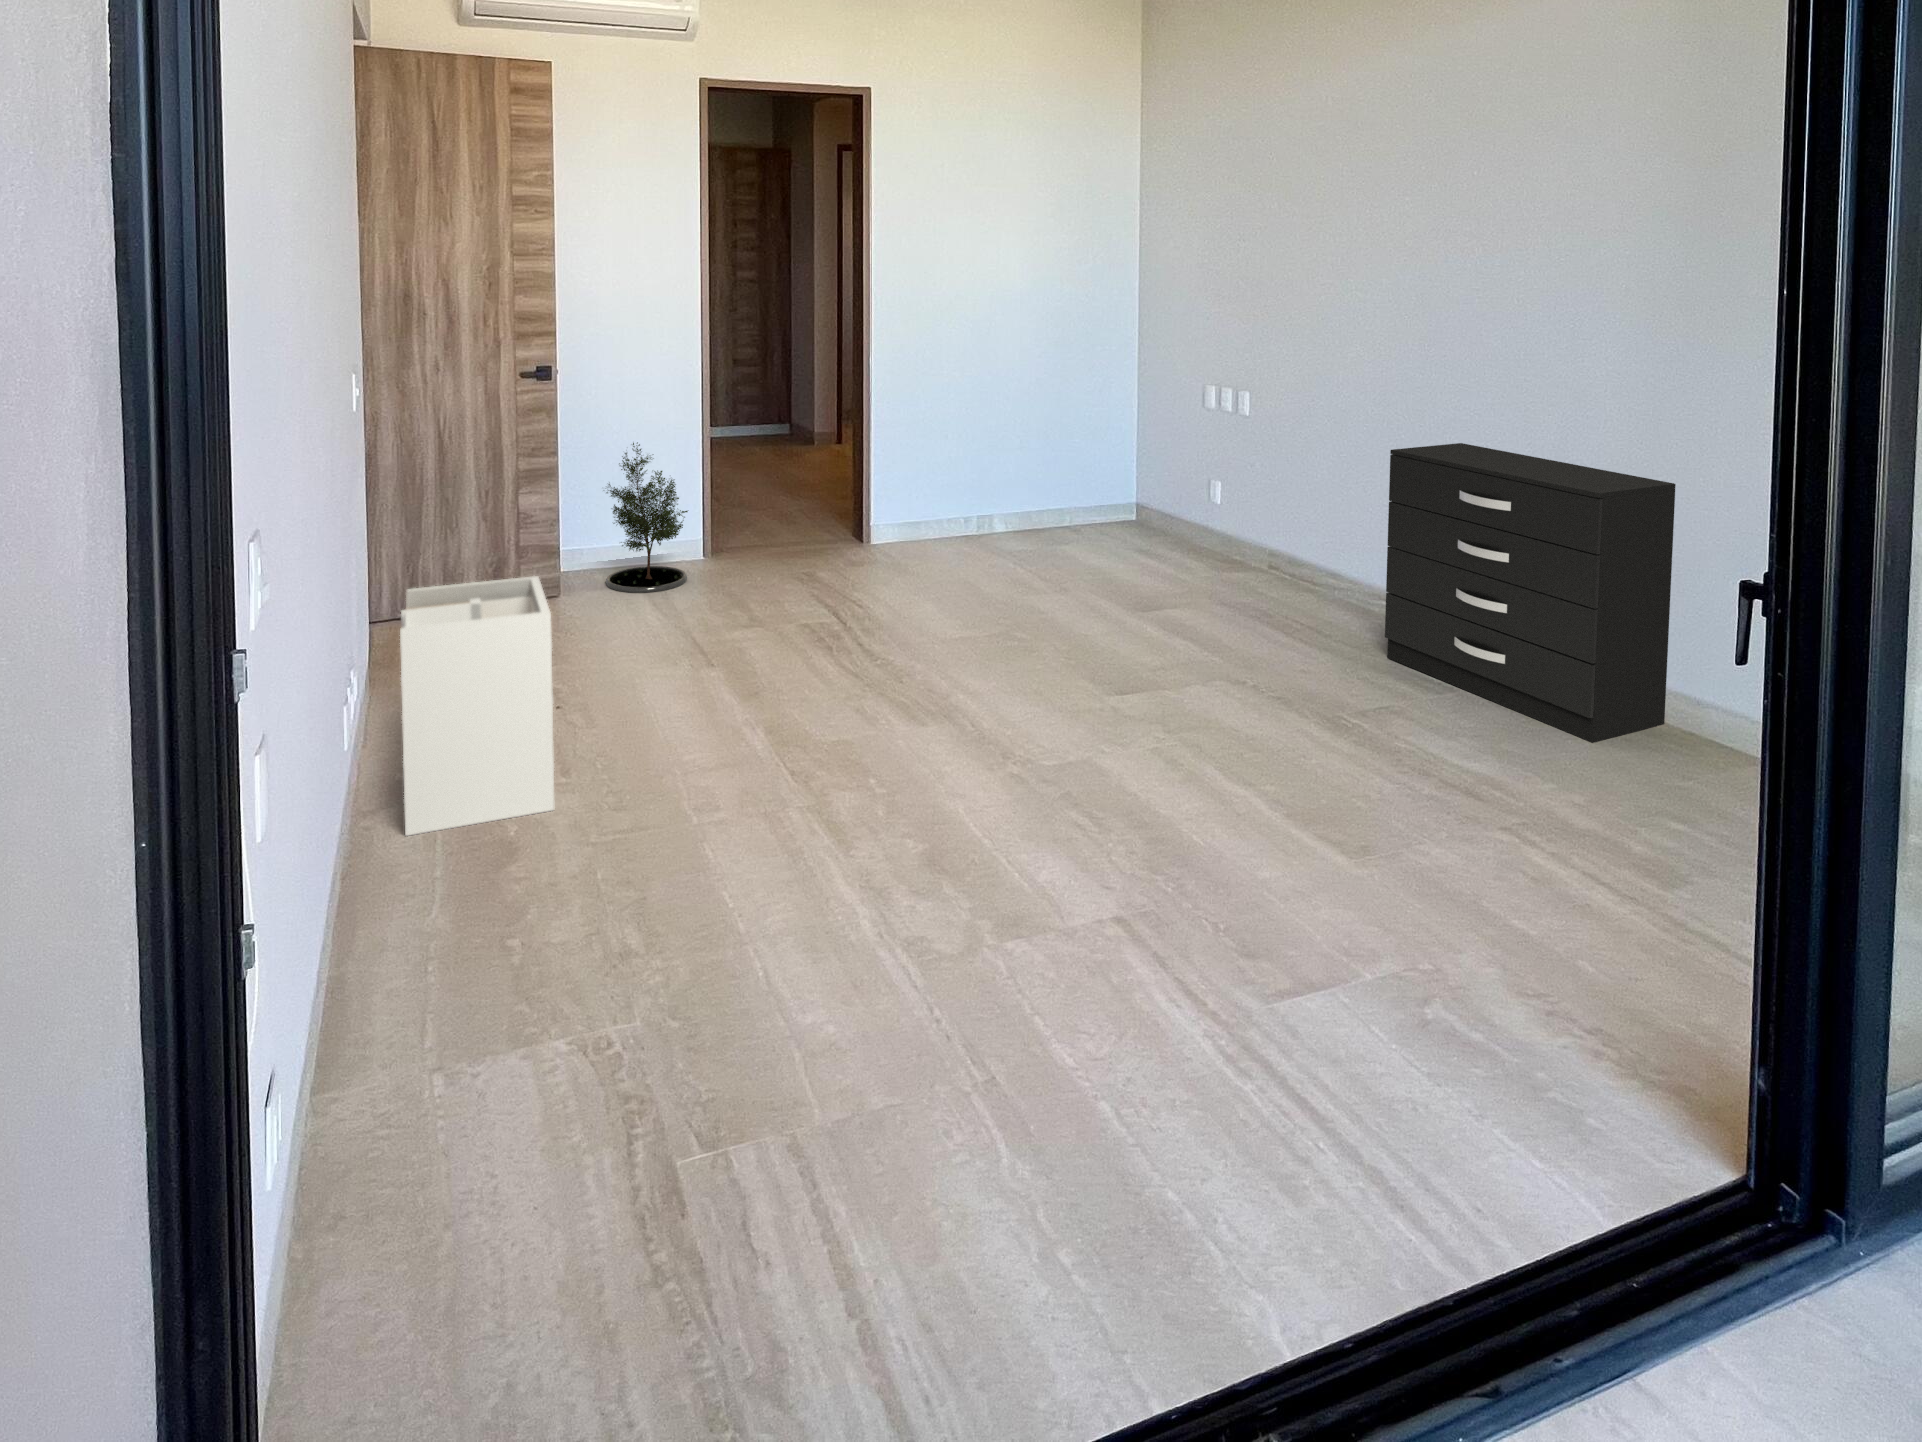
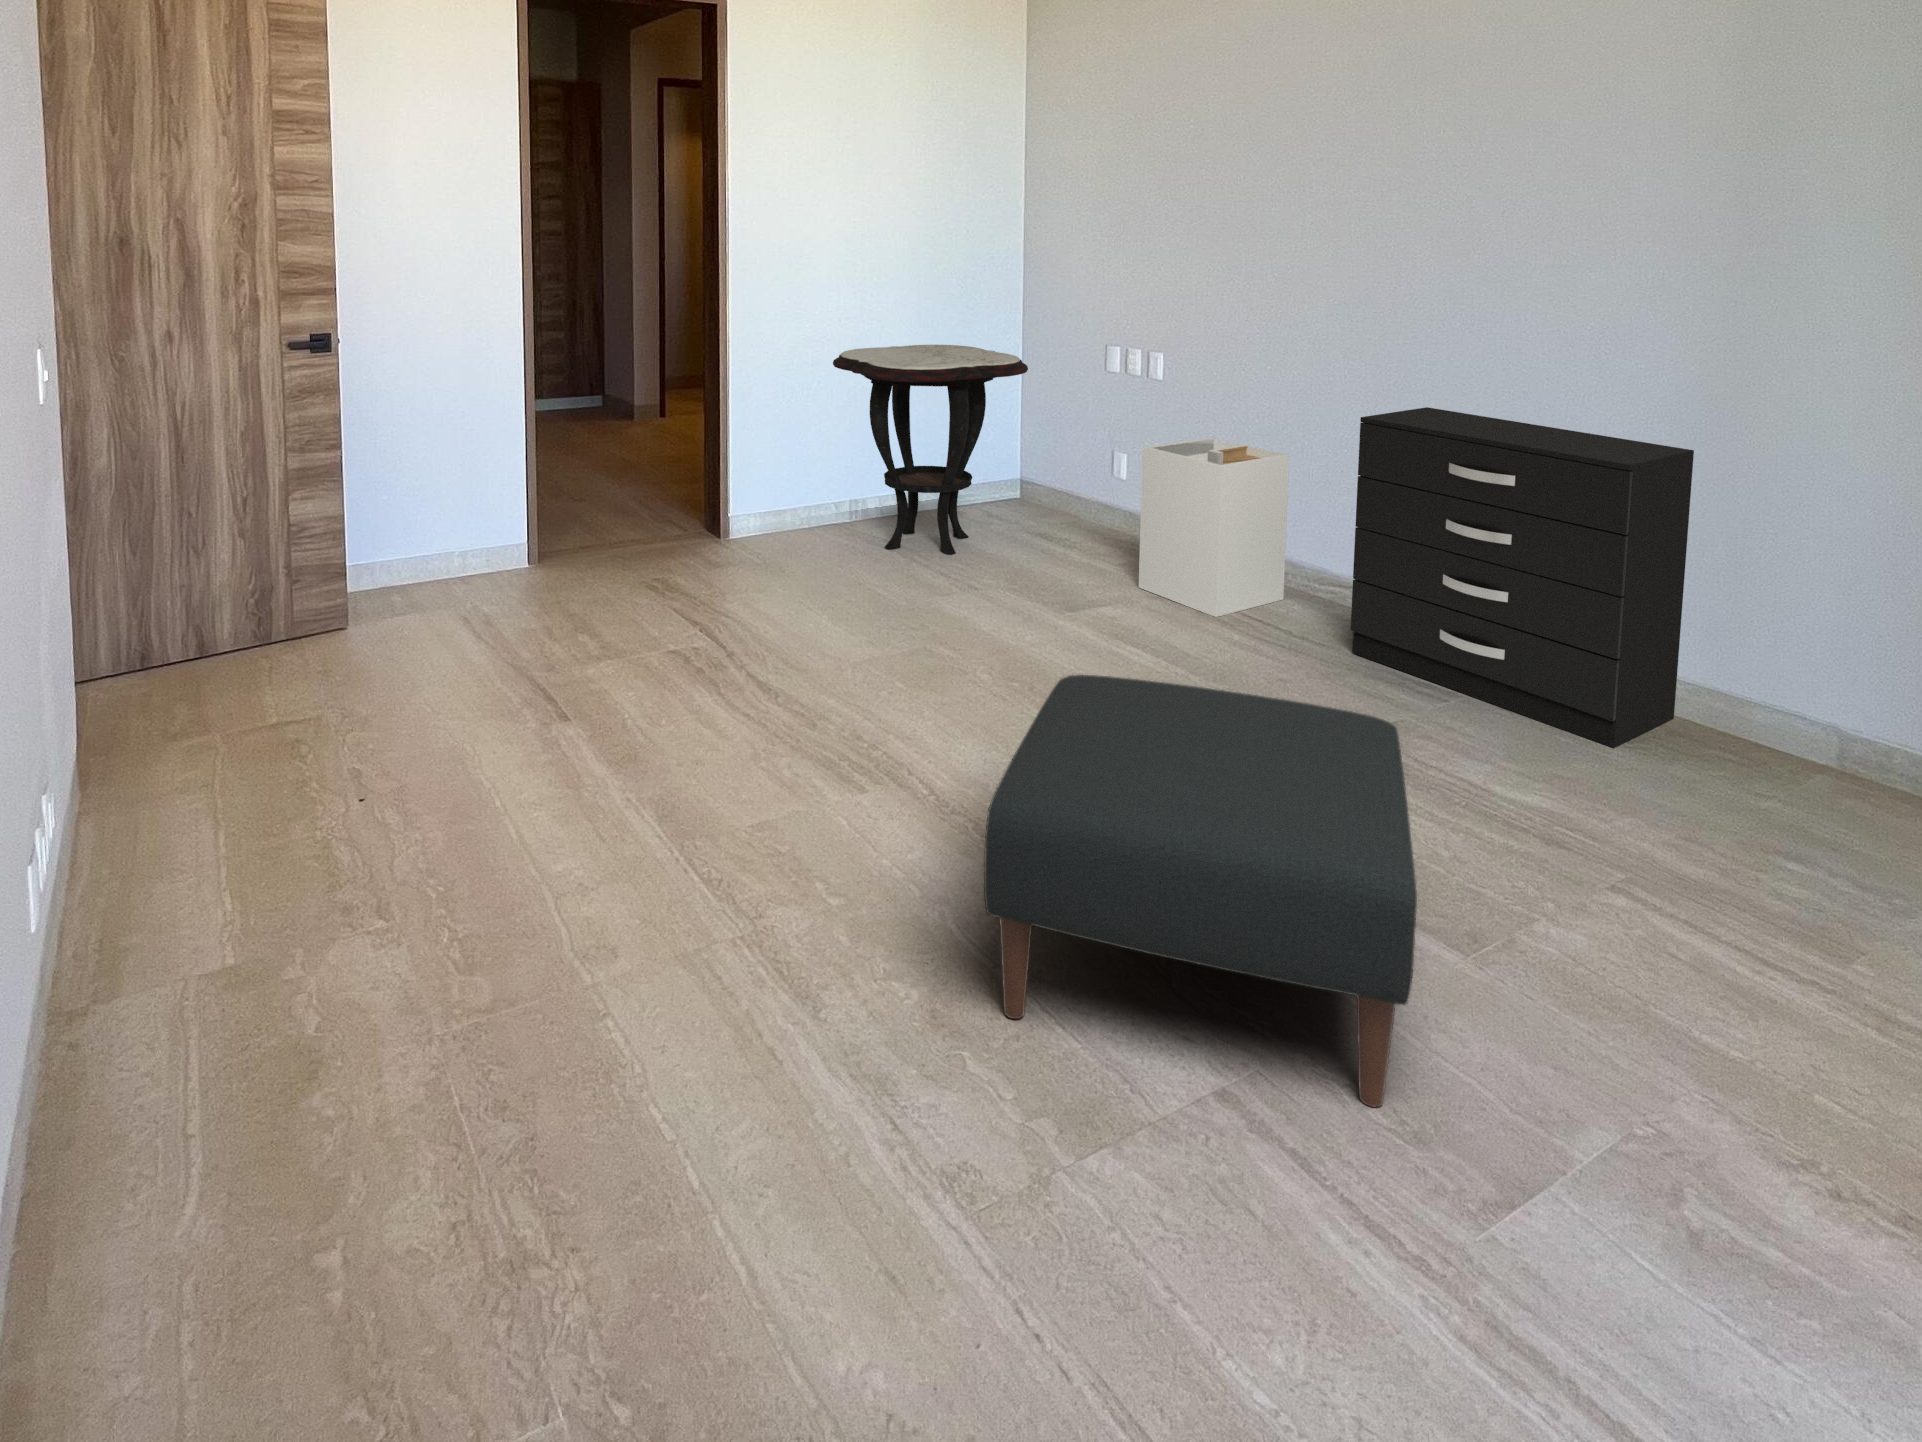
side table: none [959,382,1127,565] -> present [833,345,1028,555]
potted tree: present [606,442,688,593] -> none [400,426,513,614]
laundry hamper: present [400,576,554,836] -> present [1139,438,1289,617]
ottoman: none [978,642,1332,957] -> present [984,675,1417,1107]

